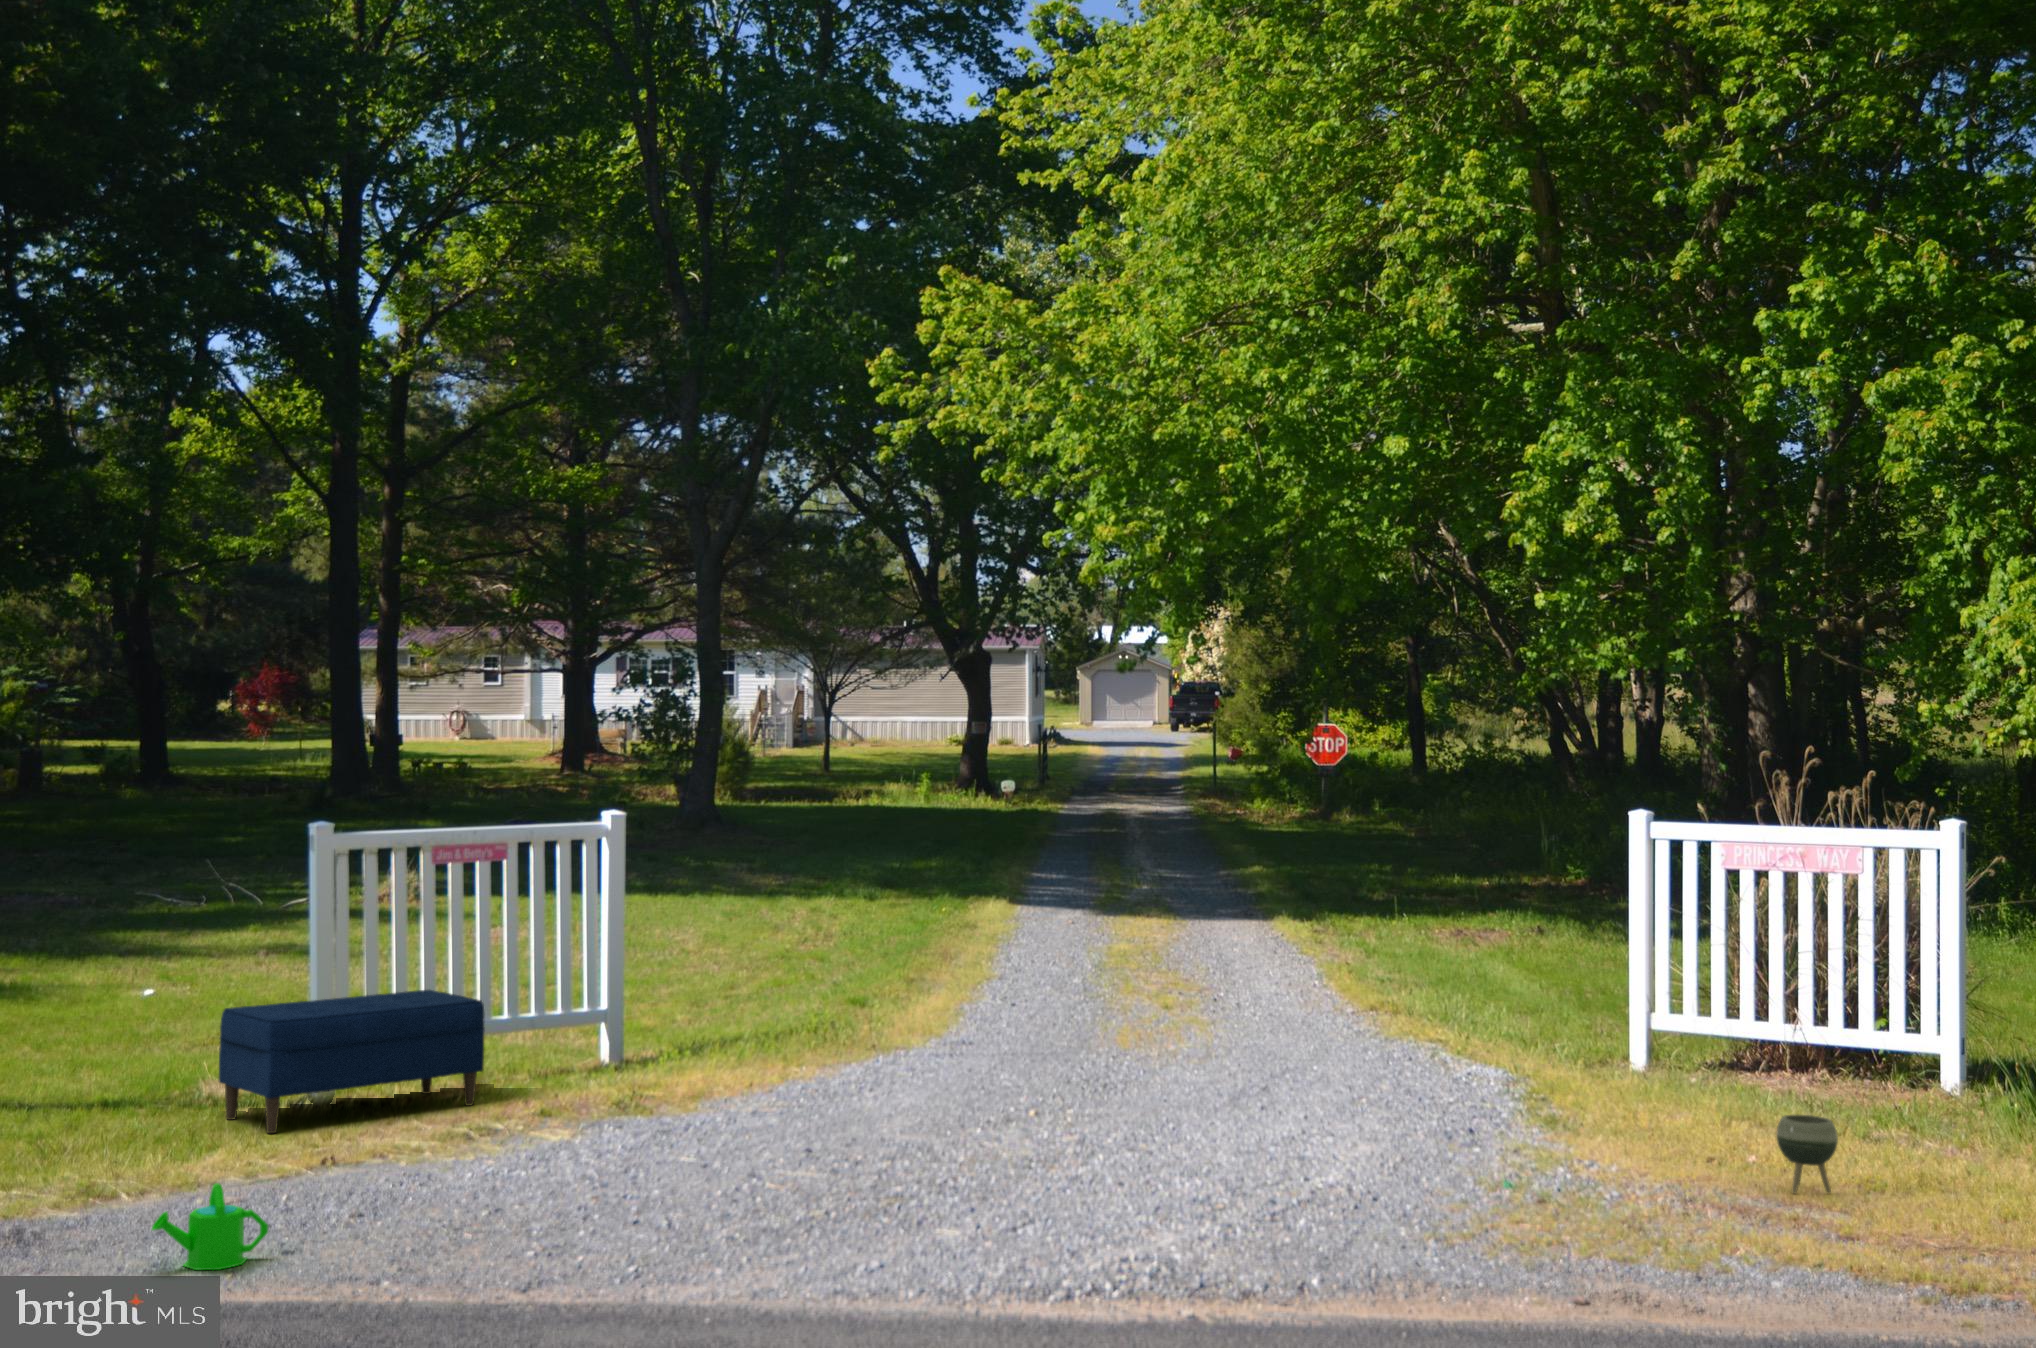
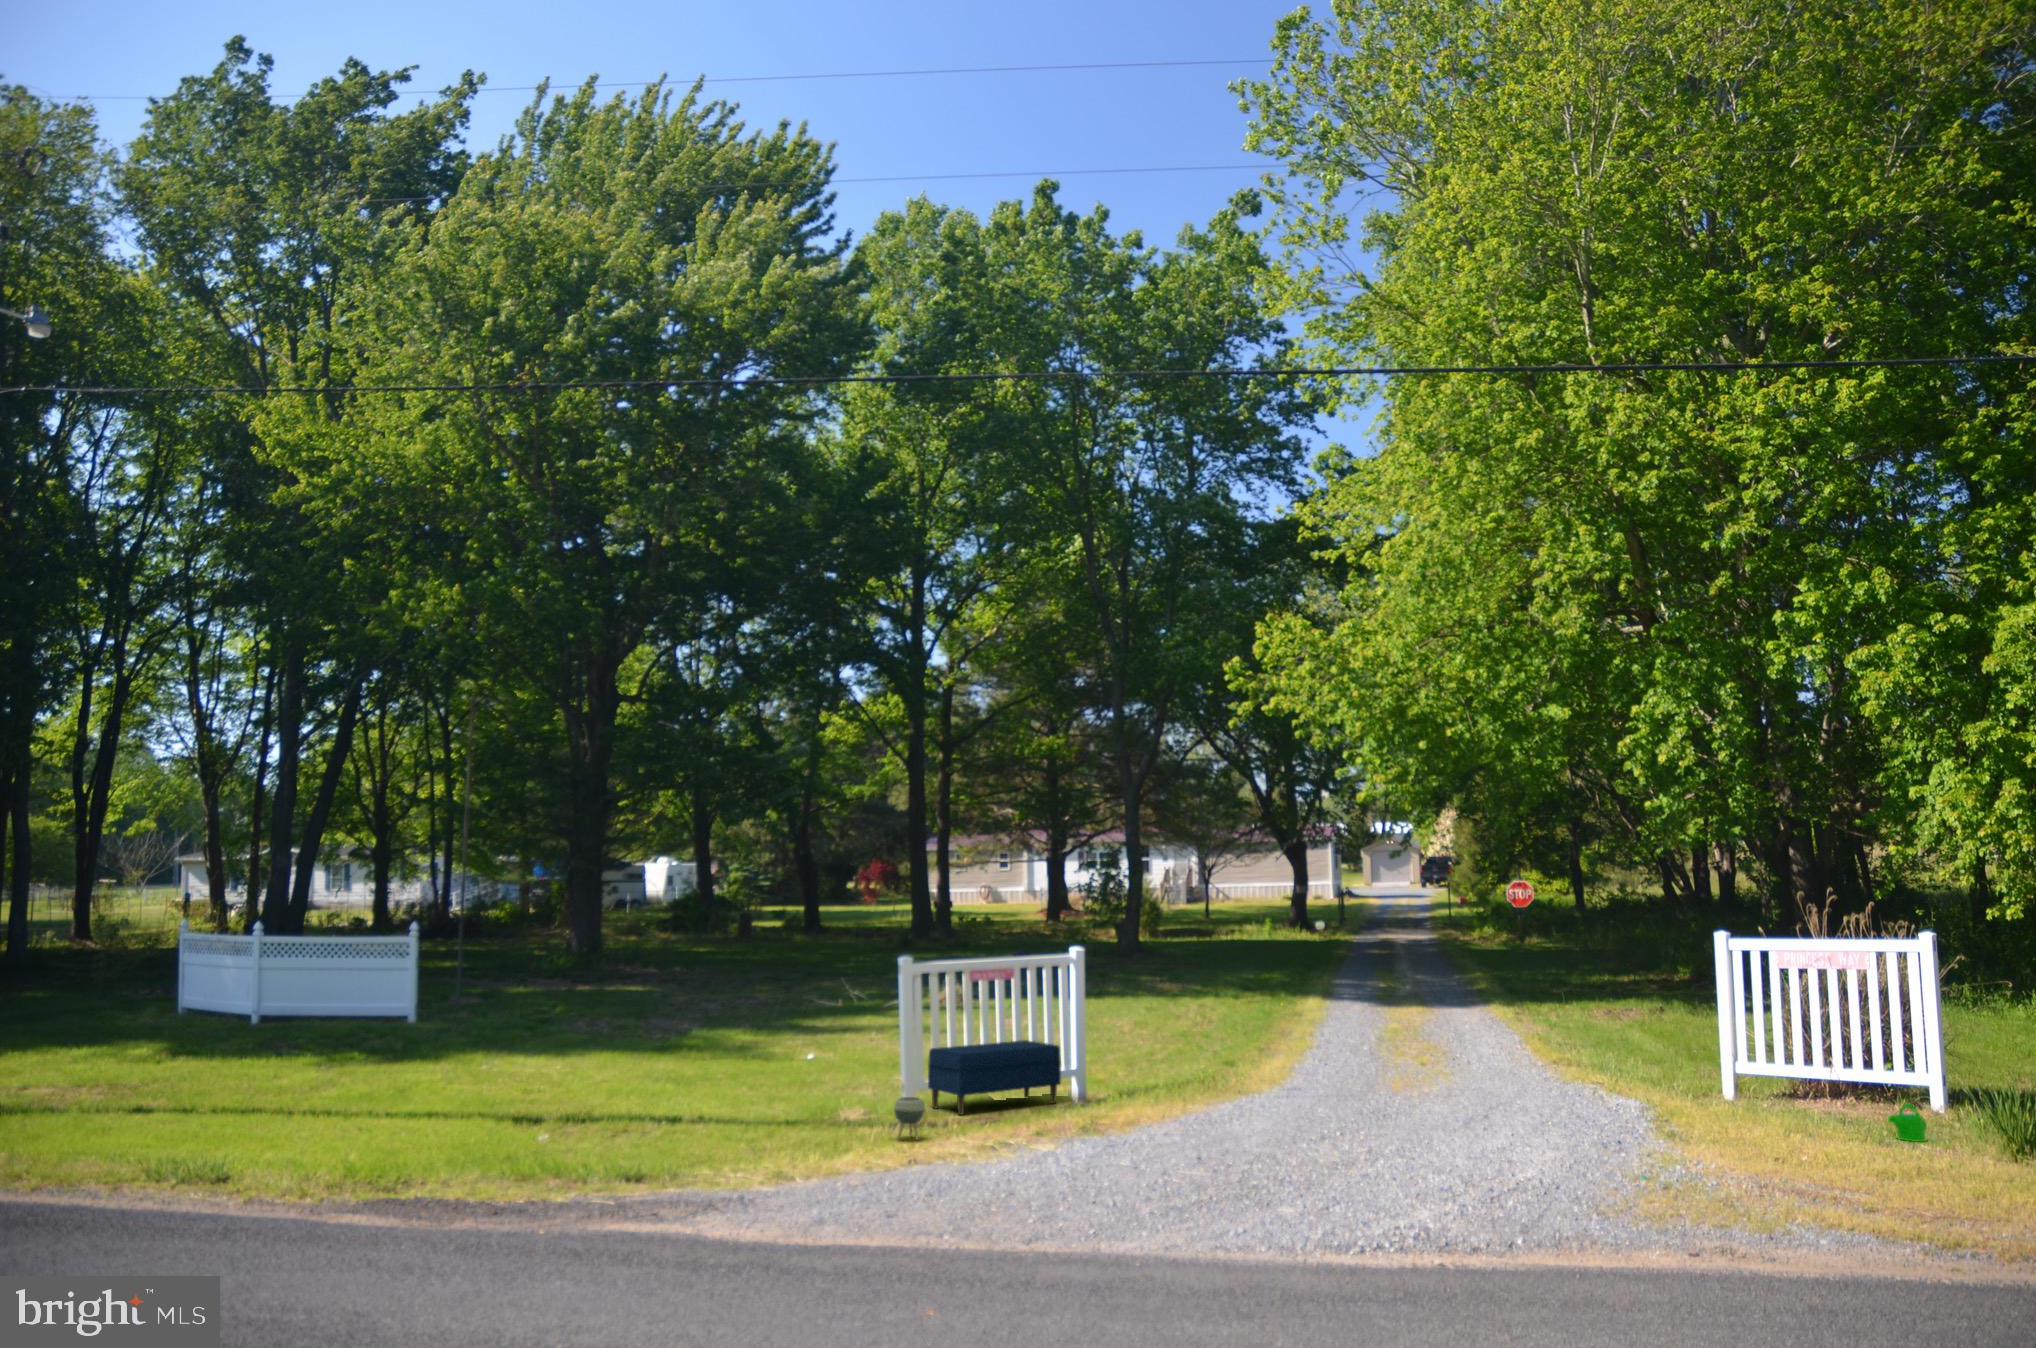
planter: present [1776,1115,1838,1194] -> present [894,1097,925,1140]
watering can: present [152,1183,268,1270] -> present [1888,1103,1927,1142]

